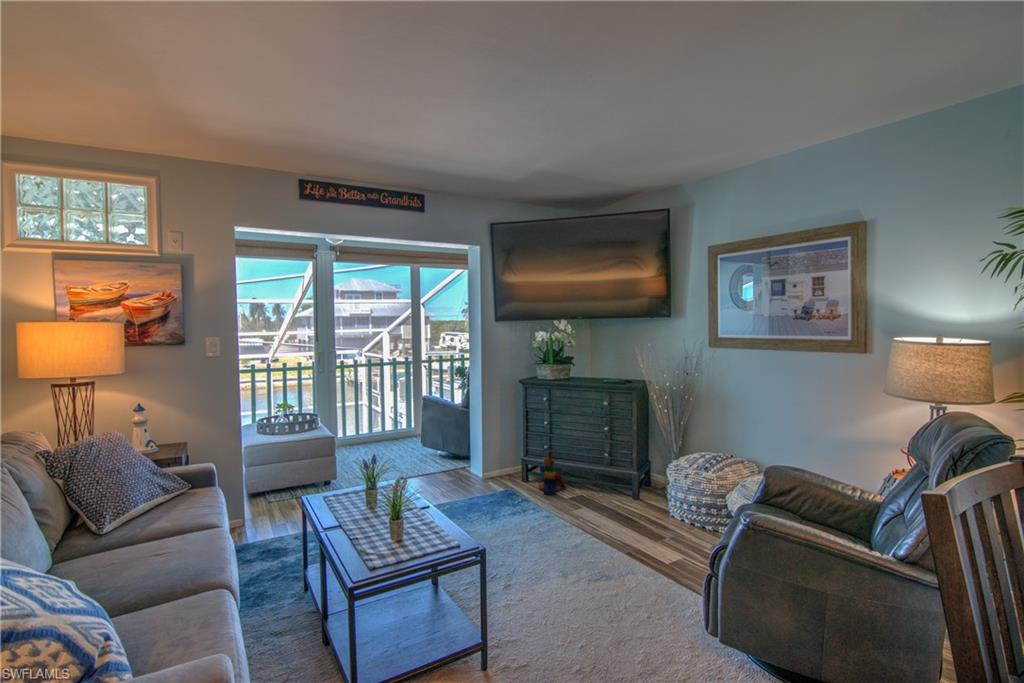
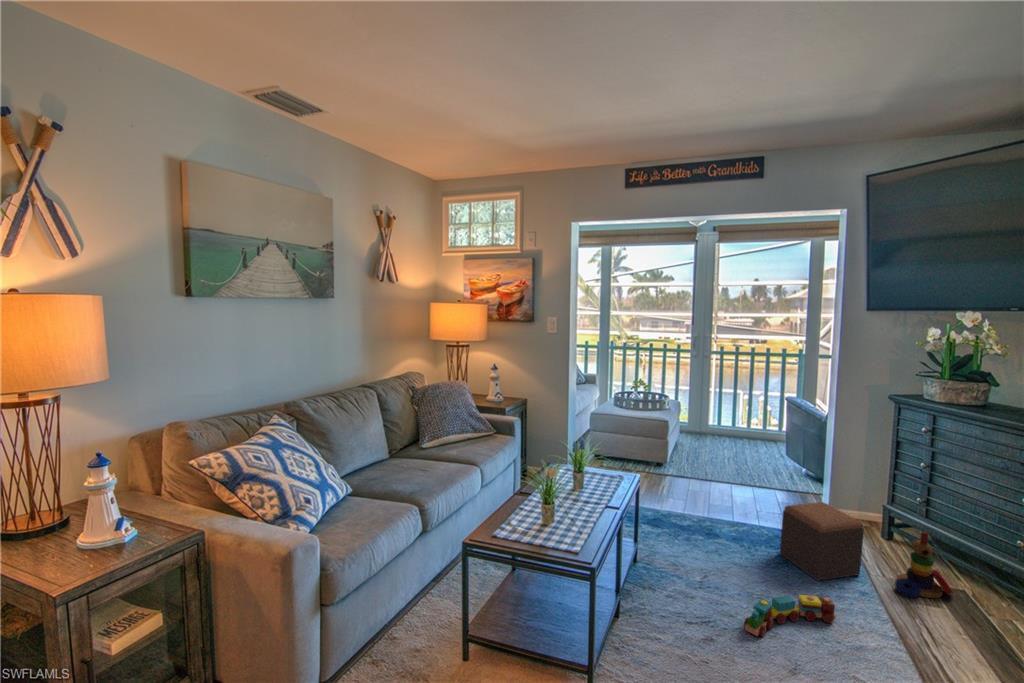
footstool: none [477,454,524,507] -> present [780,502,864,581]
toy train: none [511,508,544,552] -> present [744,595,836,637]

